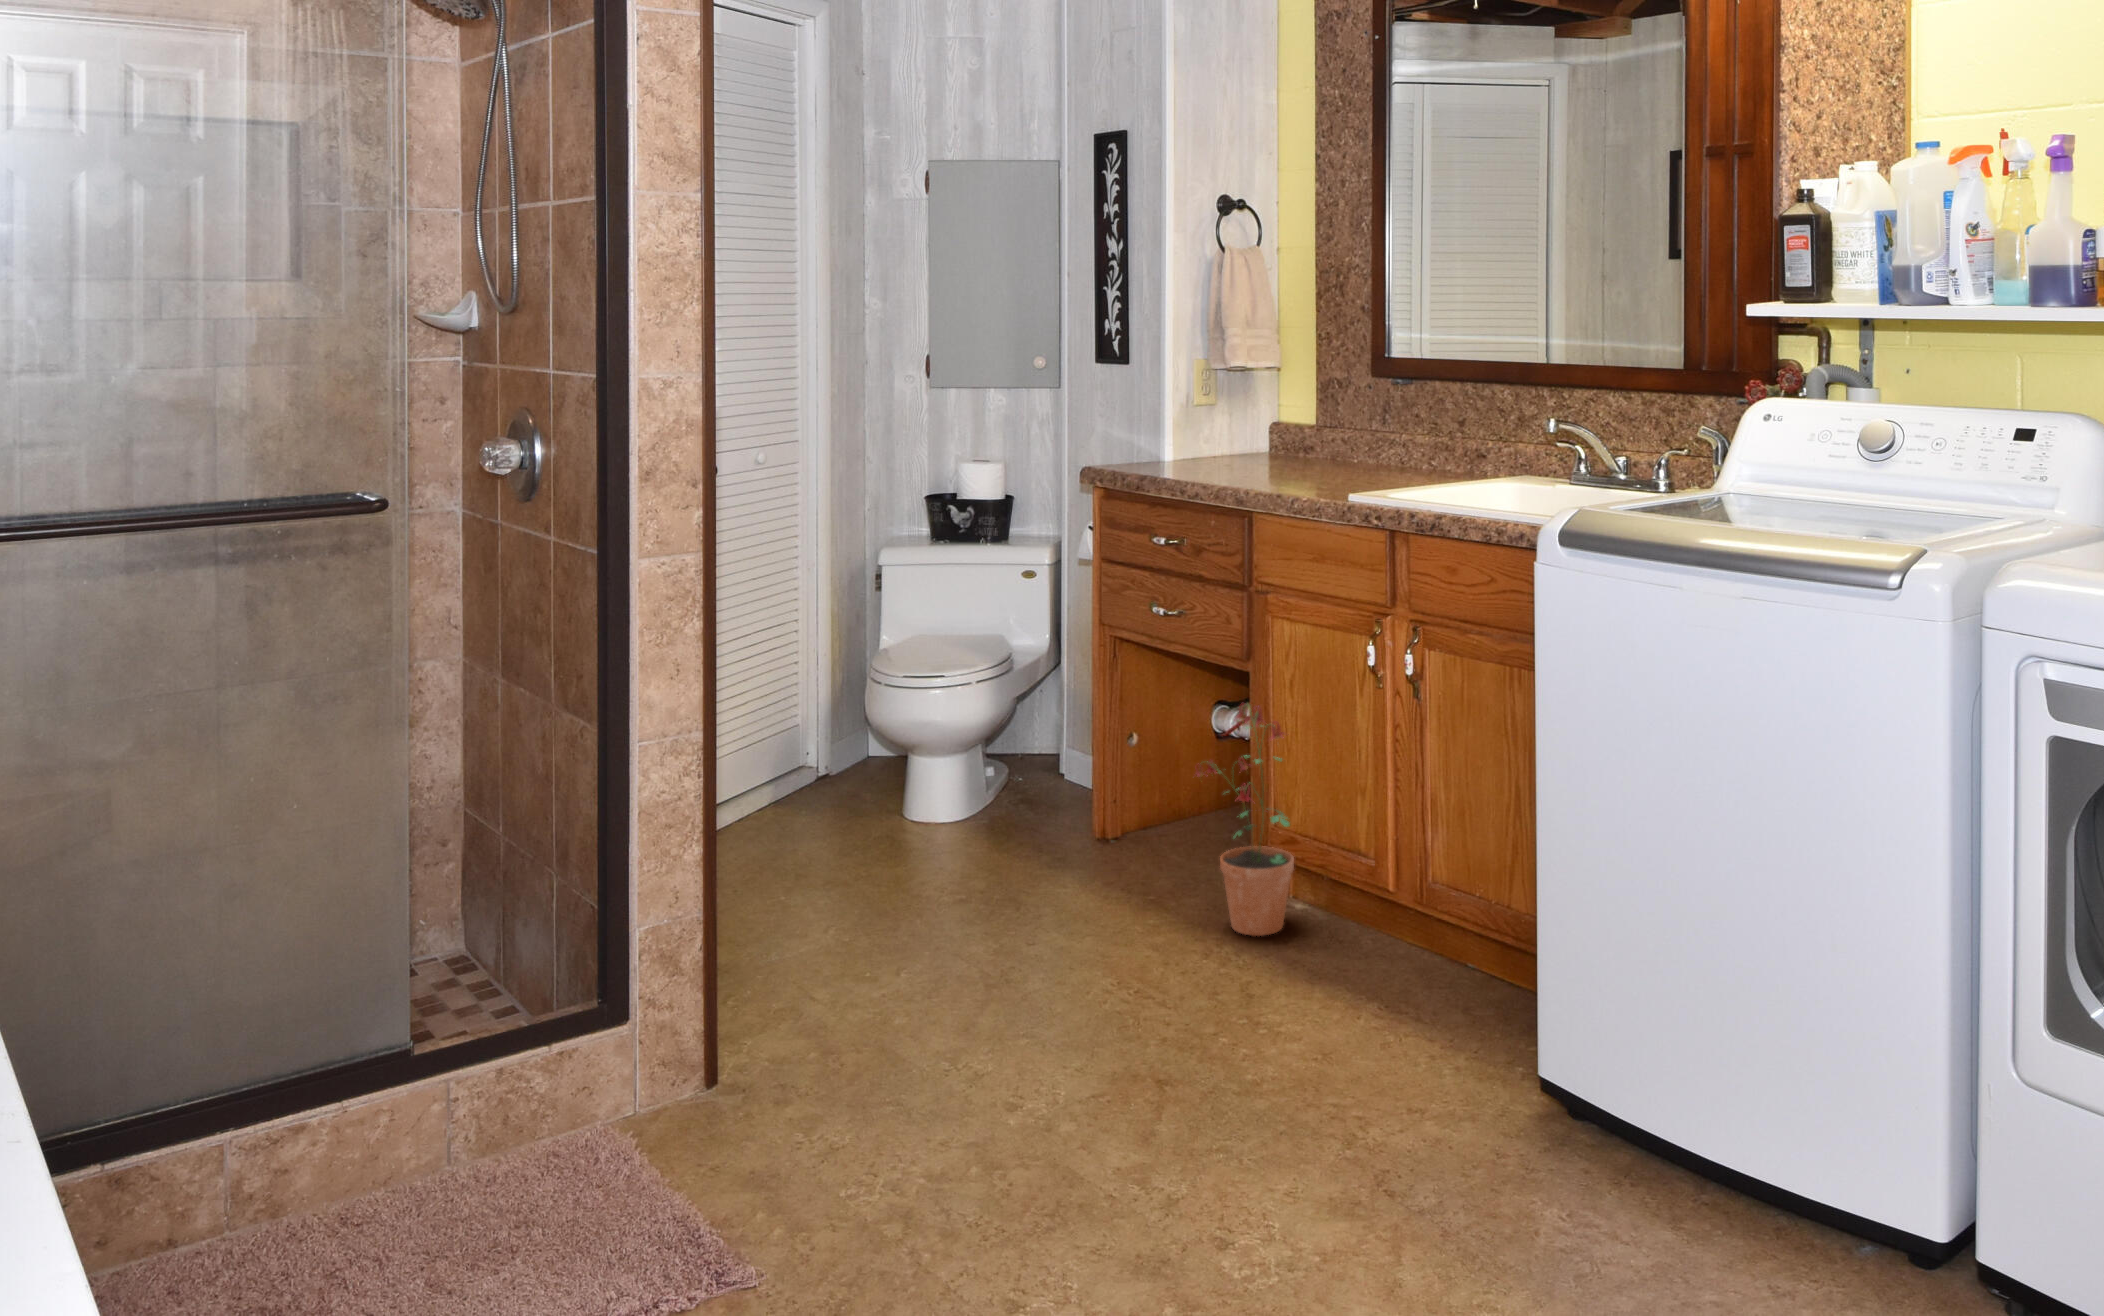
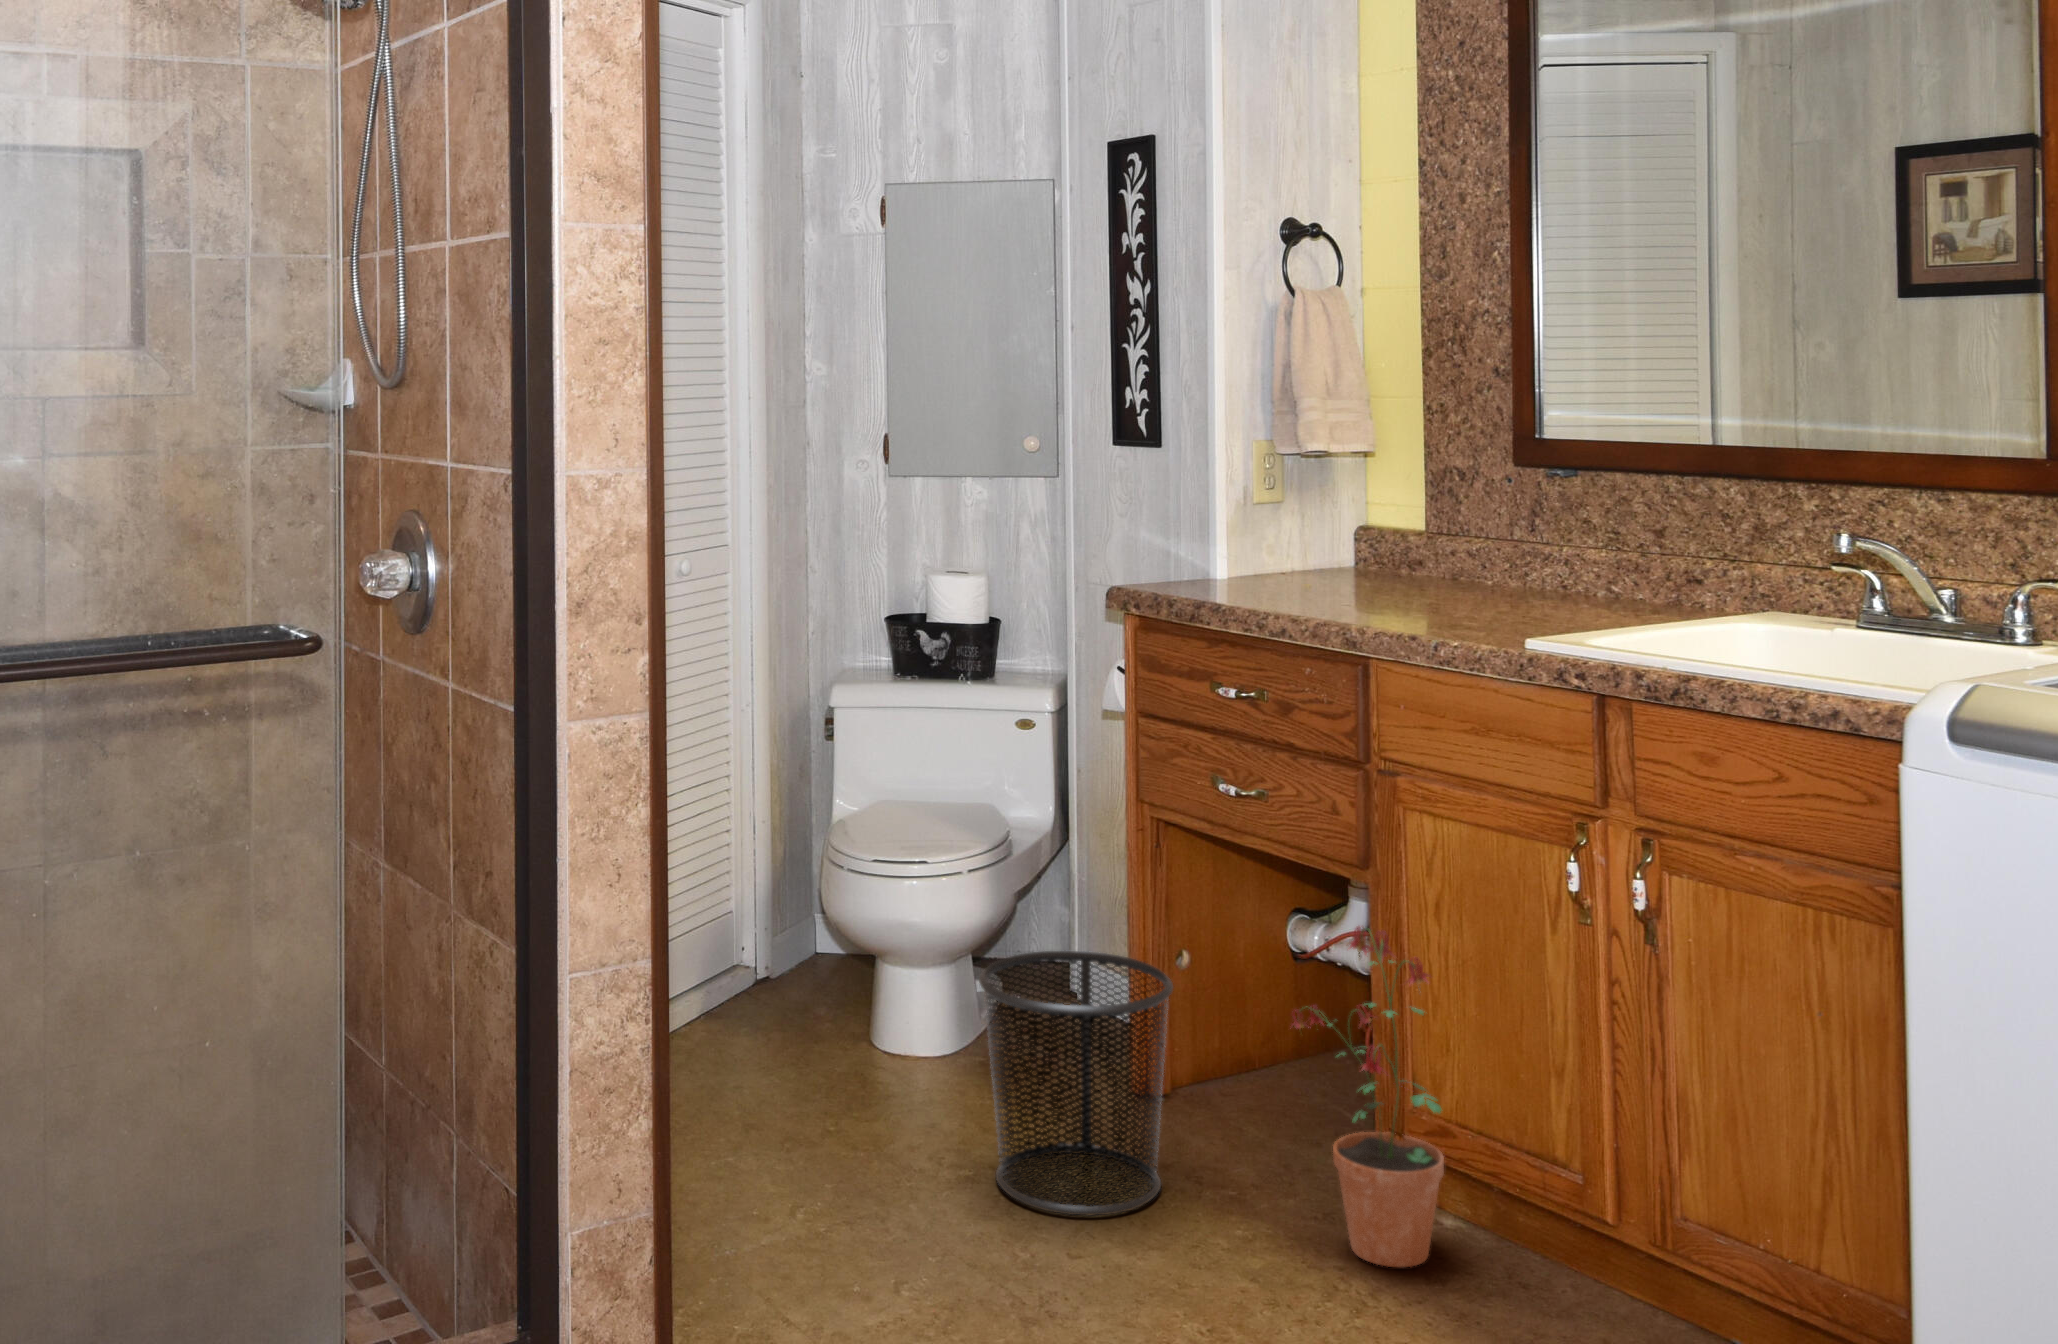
waste bin: none [976,734,1117,919] -> present [979,950,1173,1215]

